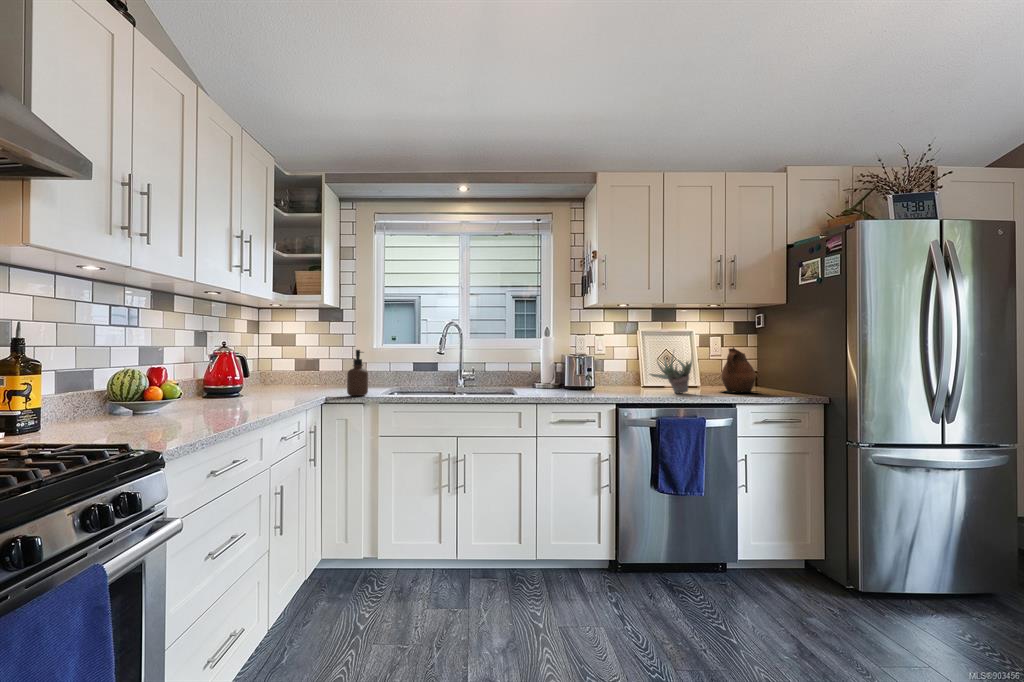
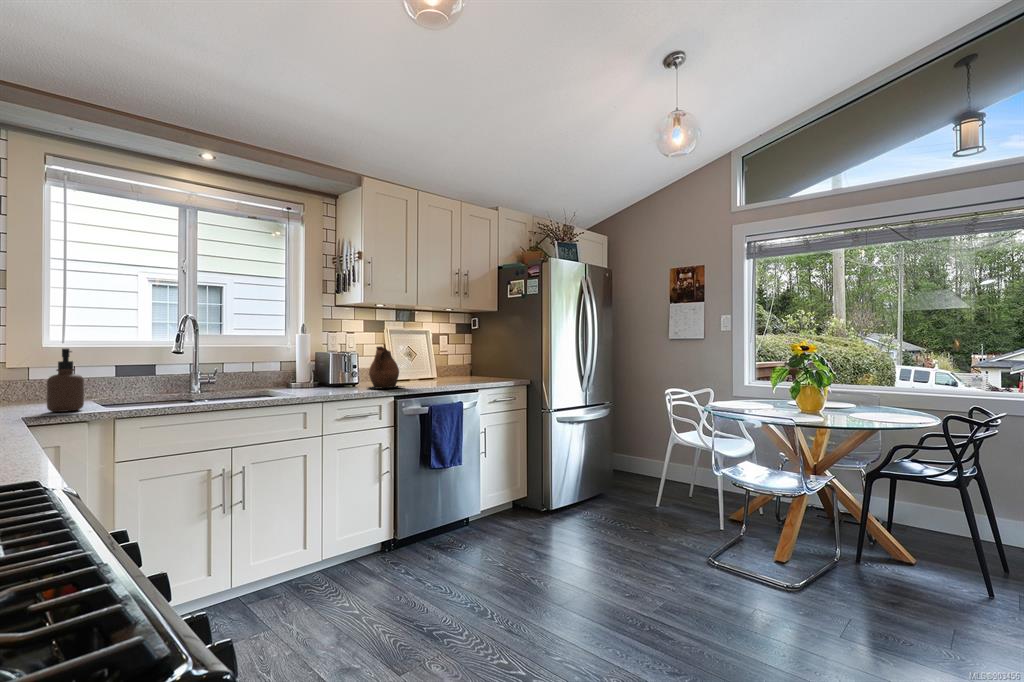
ceramic pitcher: present [721,348,758,392] -> present [369,347,402,389]
succulent plant: present [650,355,692,394] -> none [412,346,445,384]

